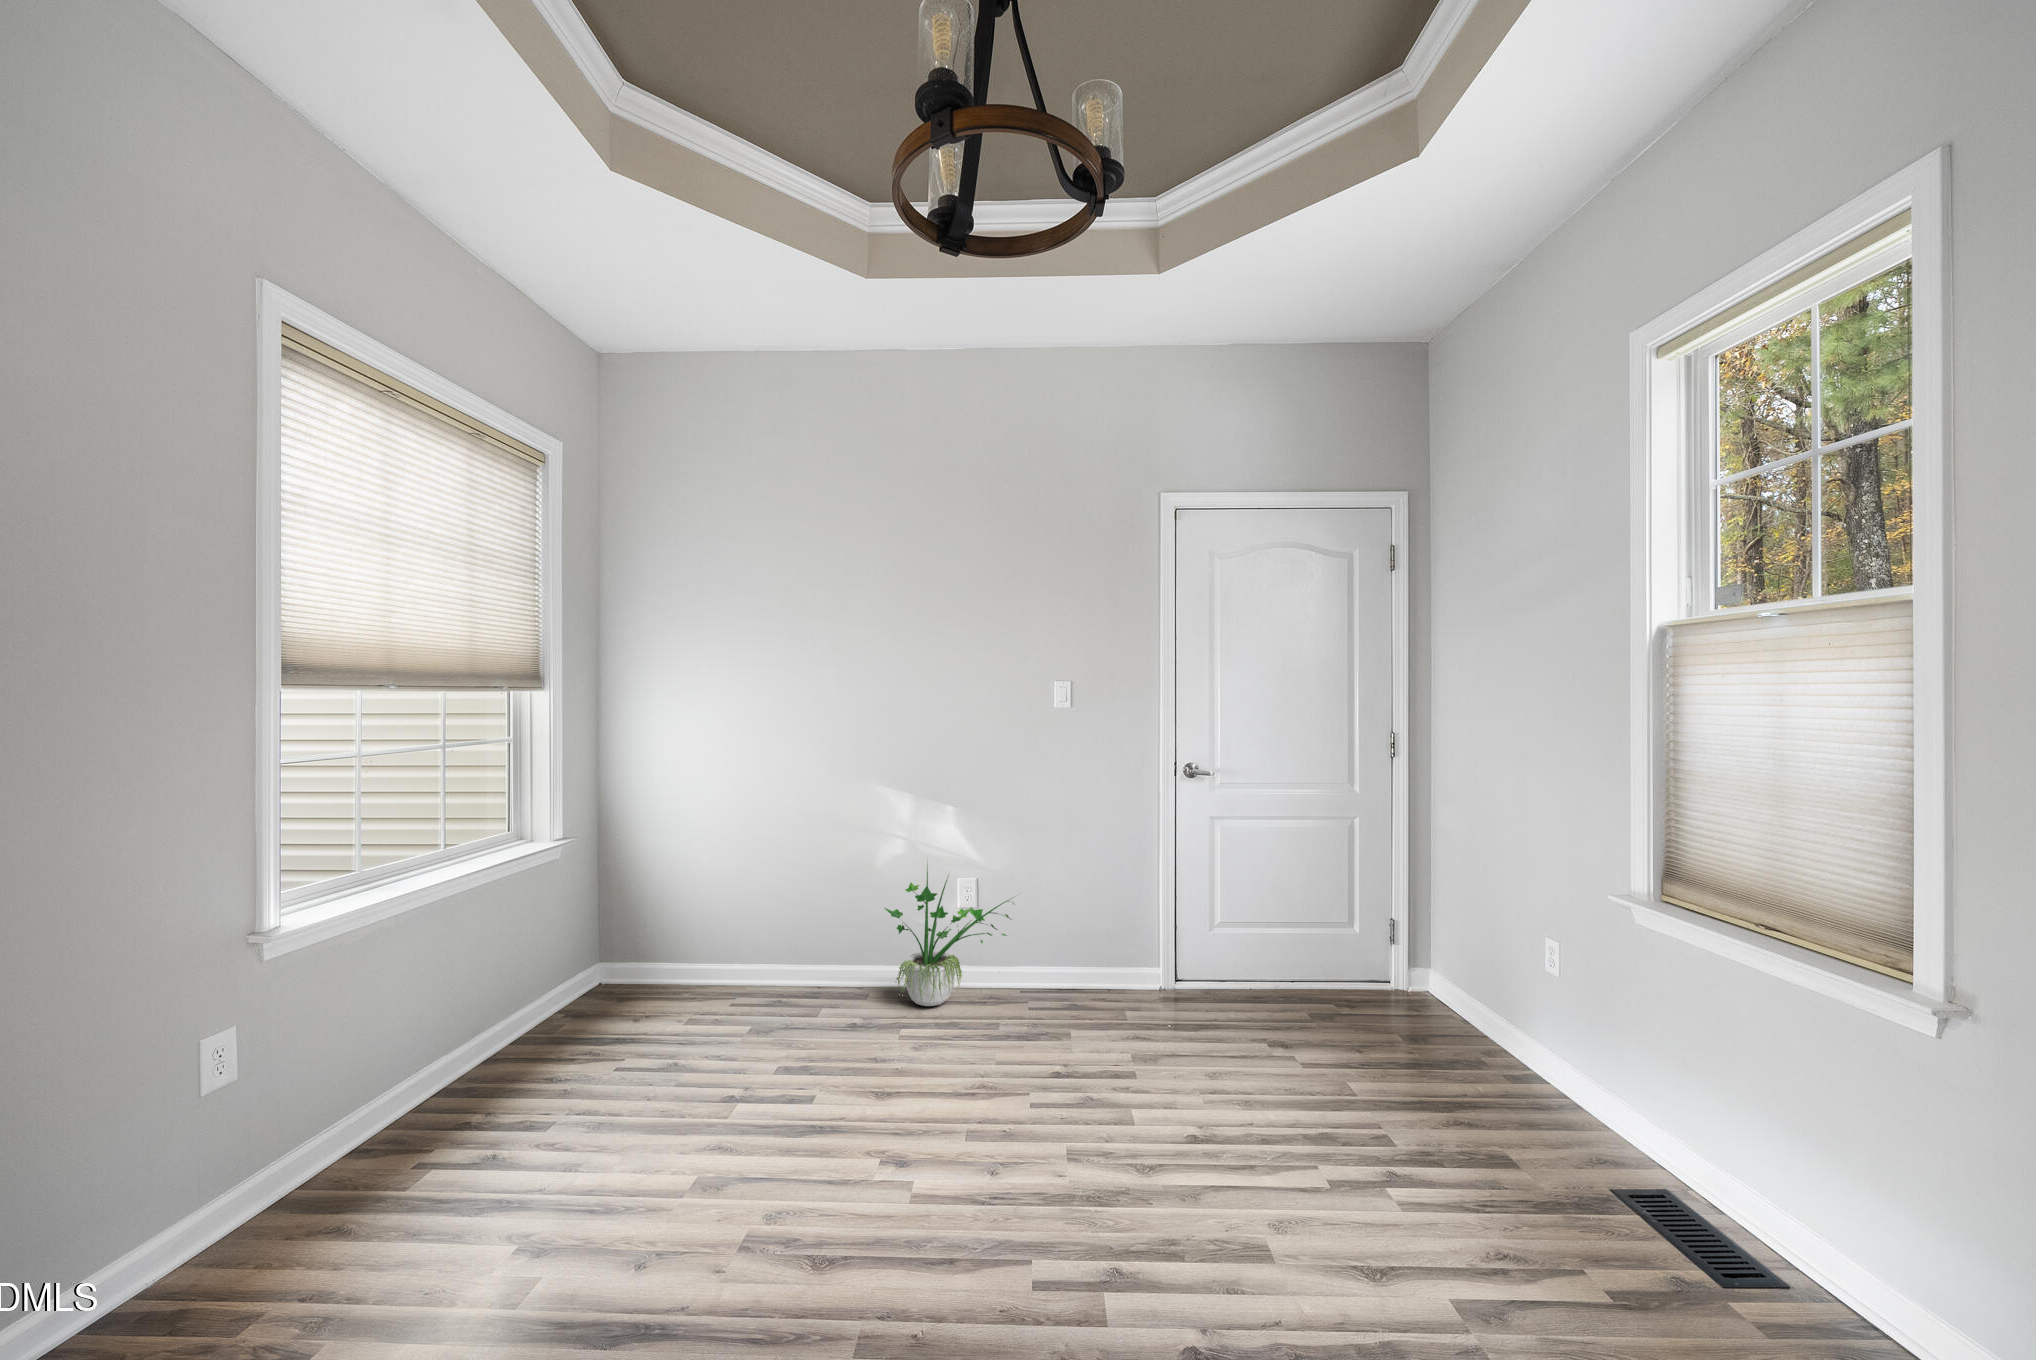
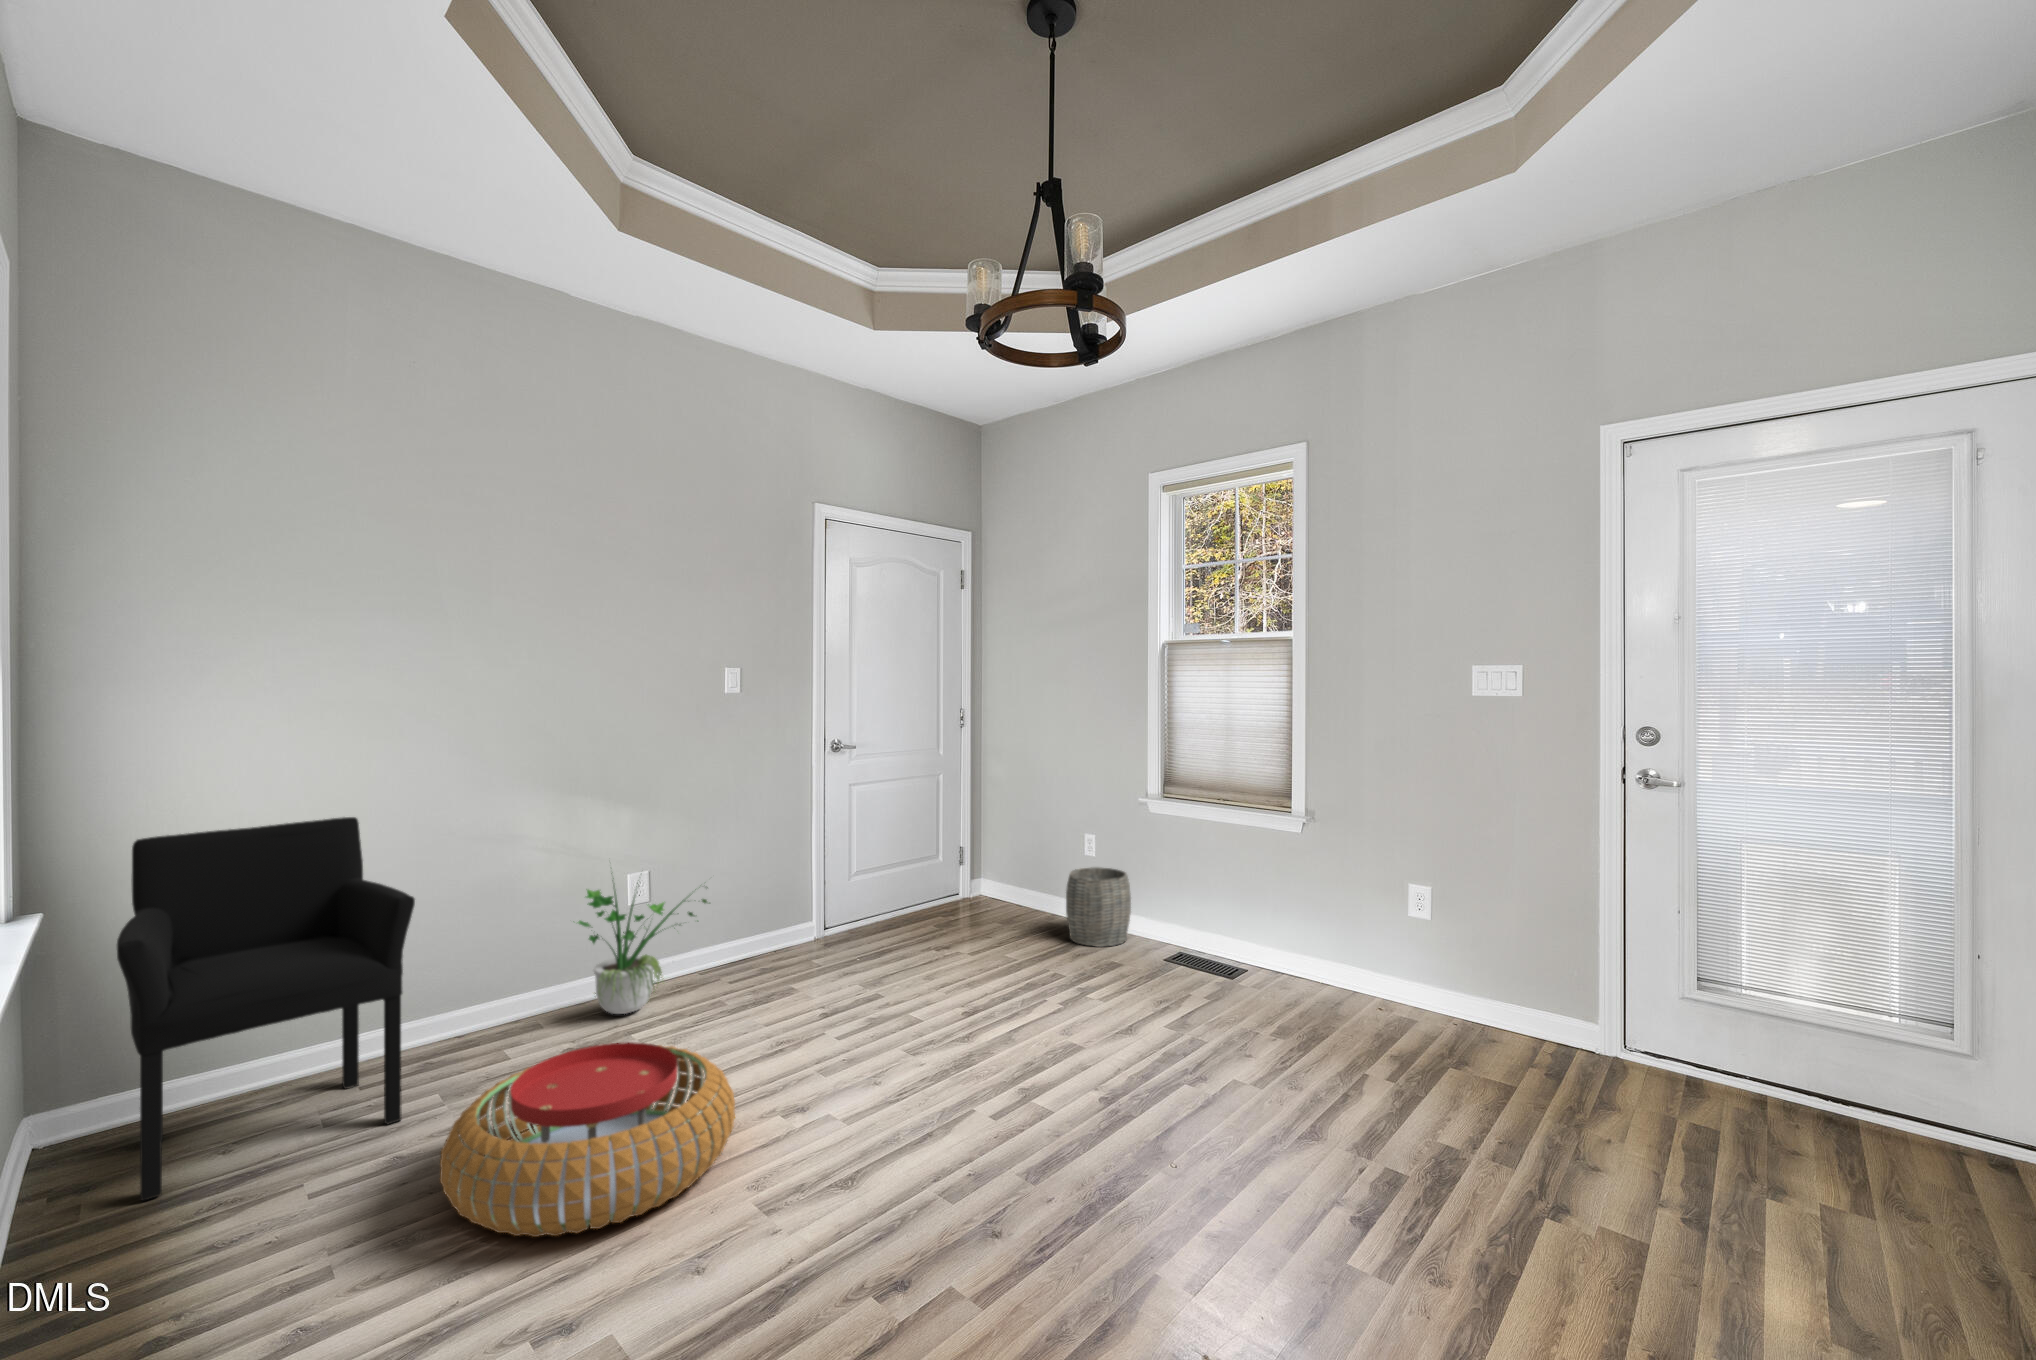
armchair: none [553,793,745,1037] -> present [117,817,415,1201]
woven basket: none [1468,990,1585,1128] -> present [1066,867,1131,947]
pouf: none [581,1023,839,1199] -> present [440,1042,735,1237]

